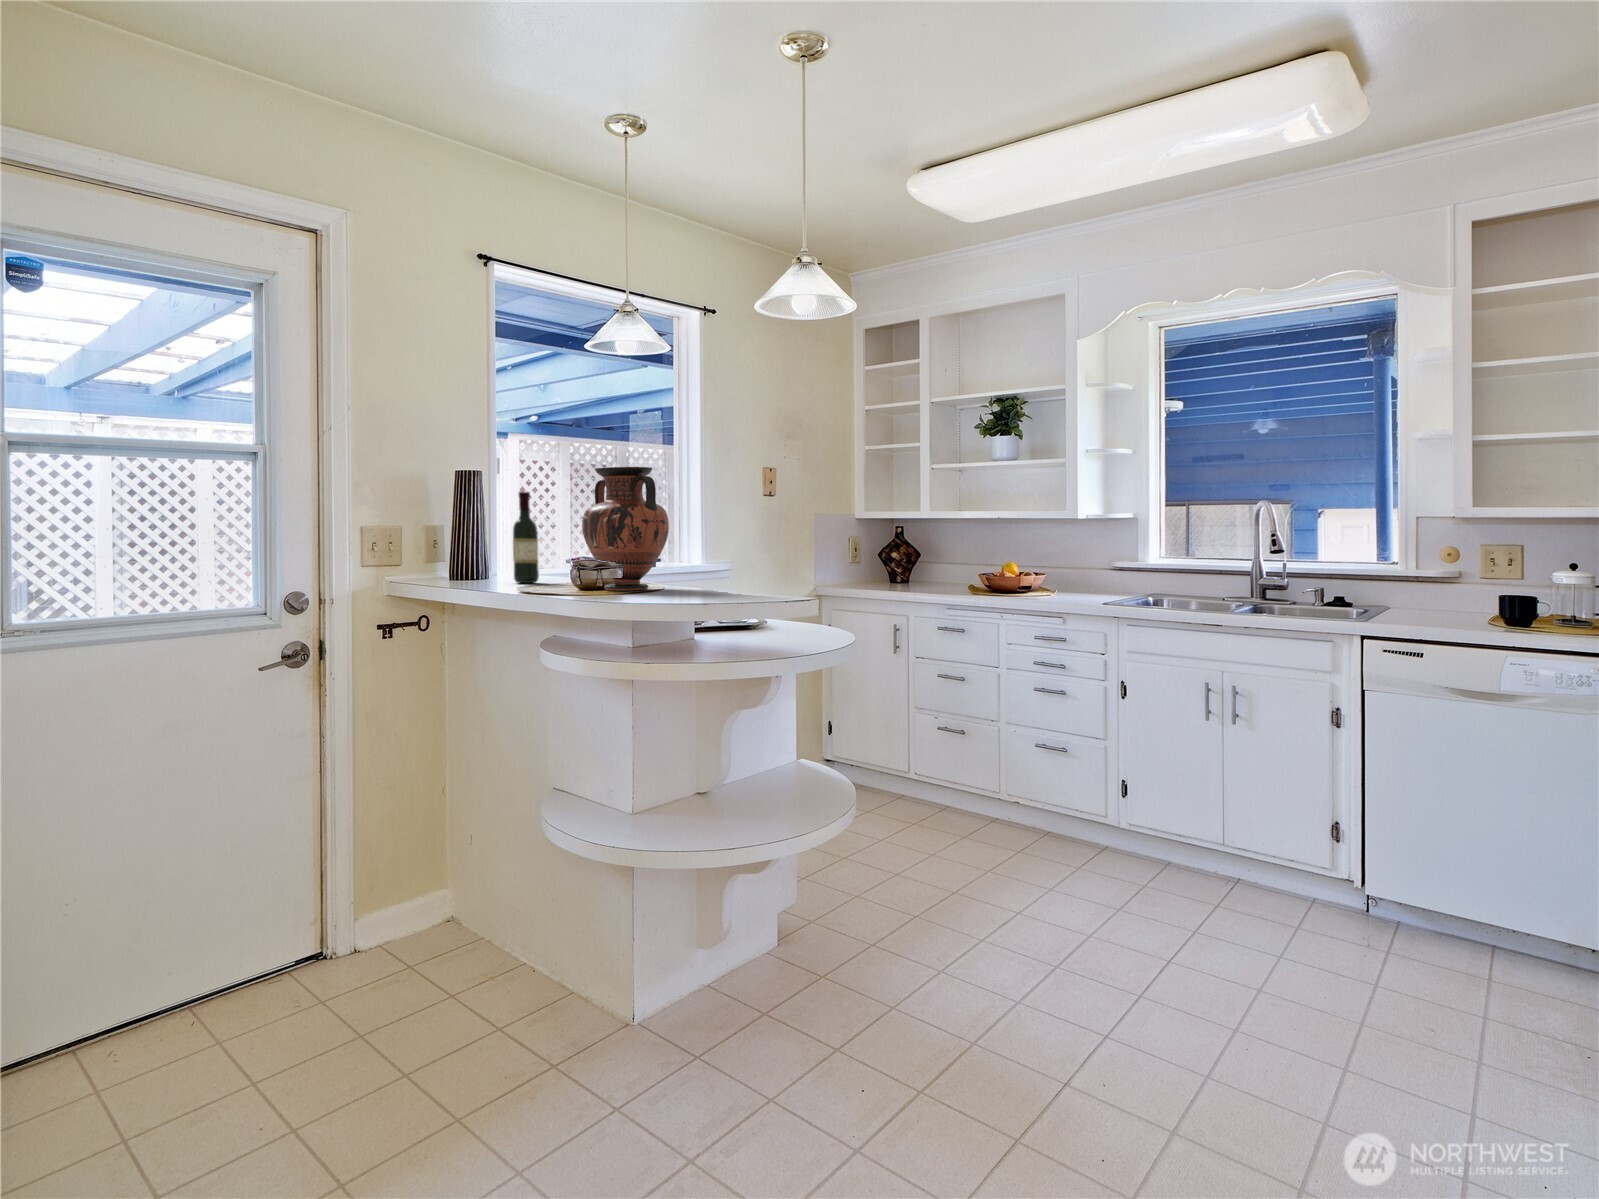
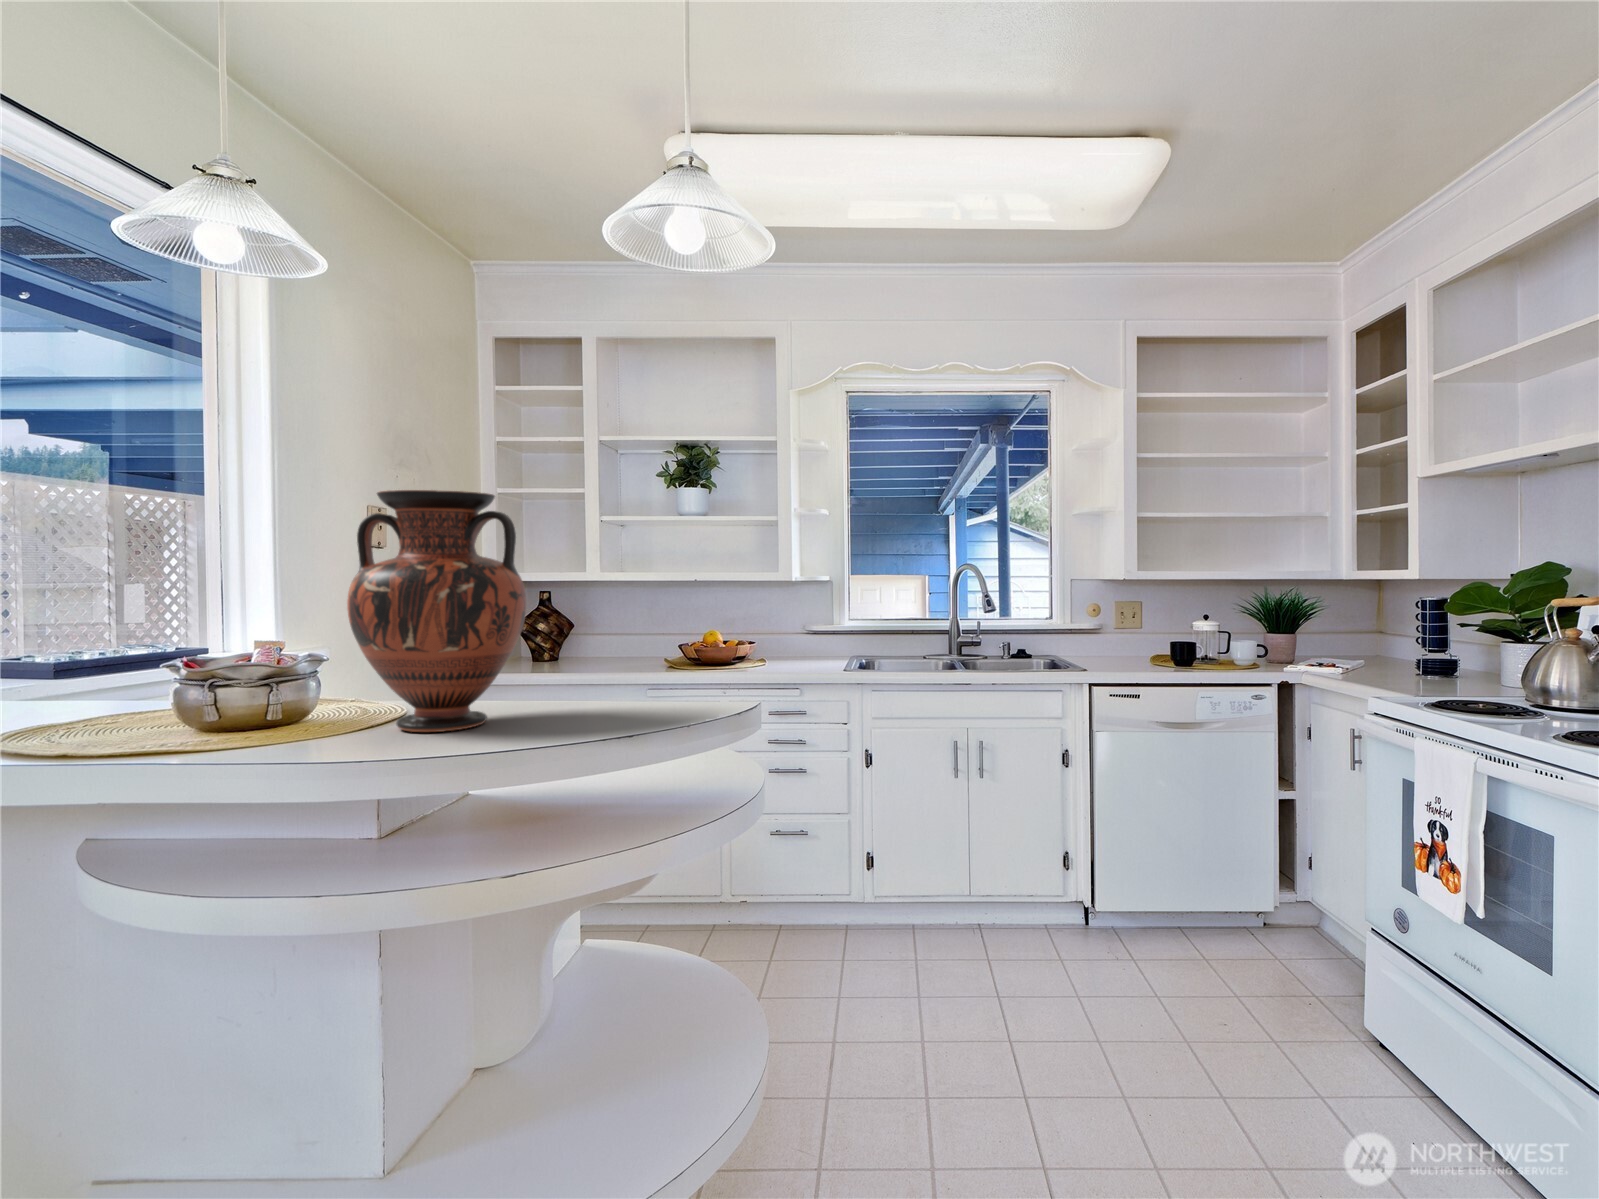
wine bottle: present [513,491,539,583] -> none [47,531,119,734]

